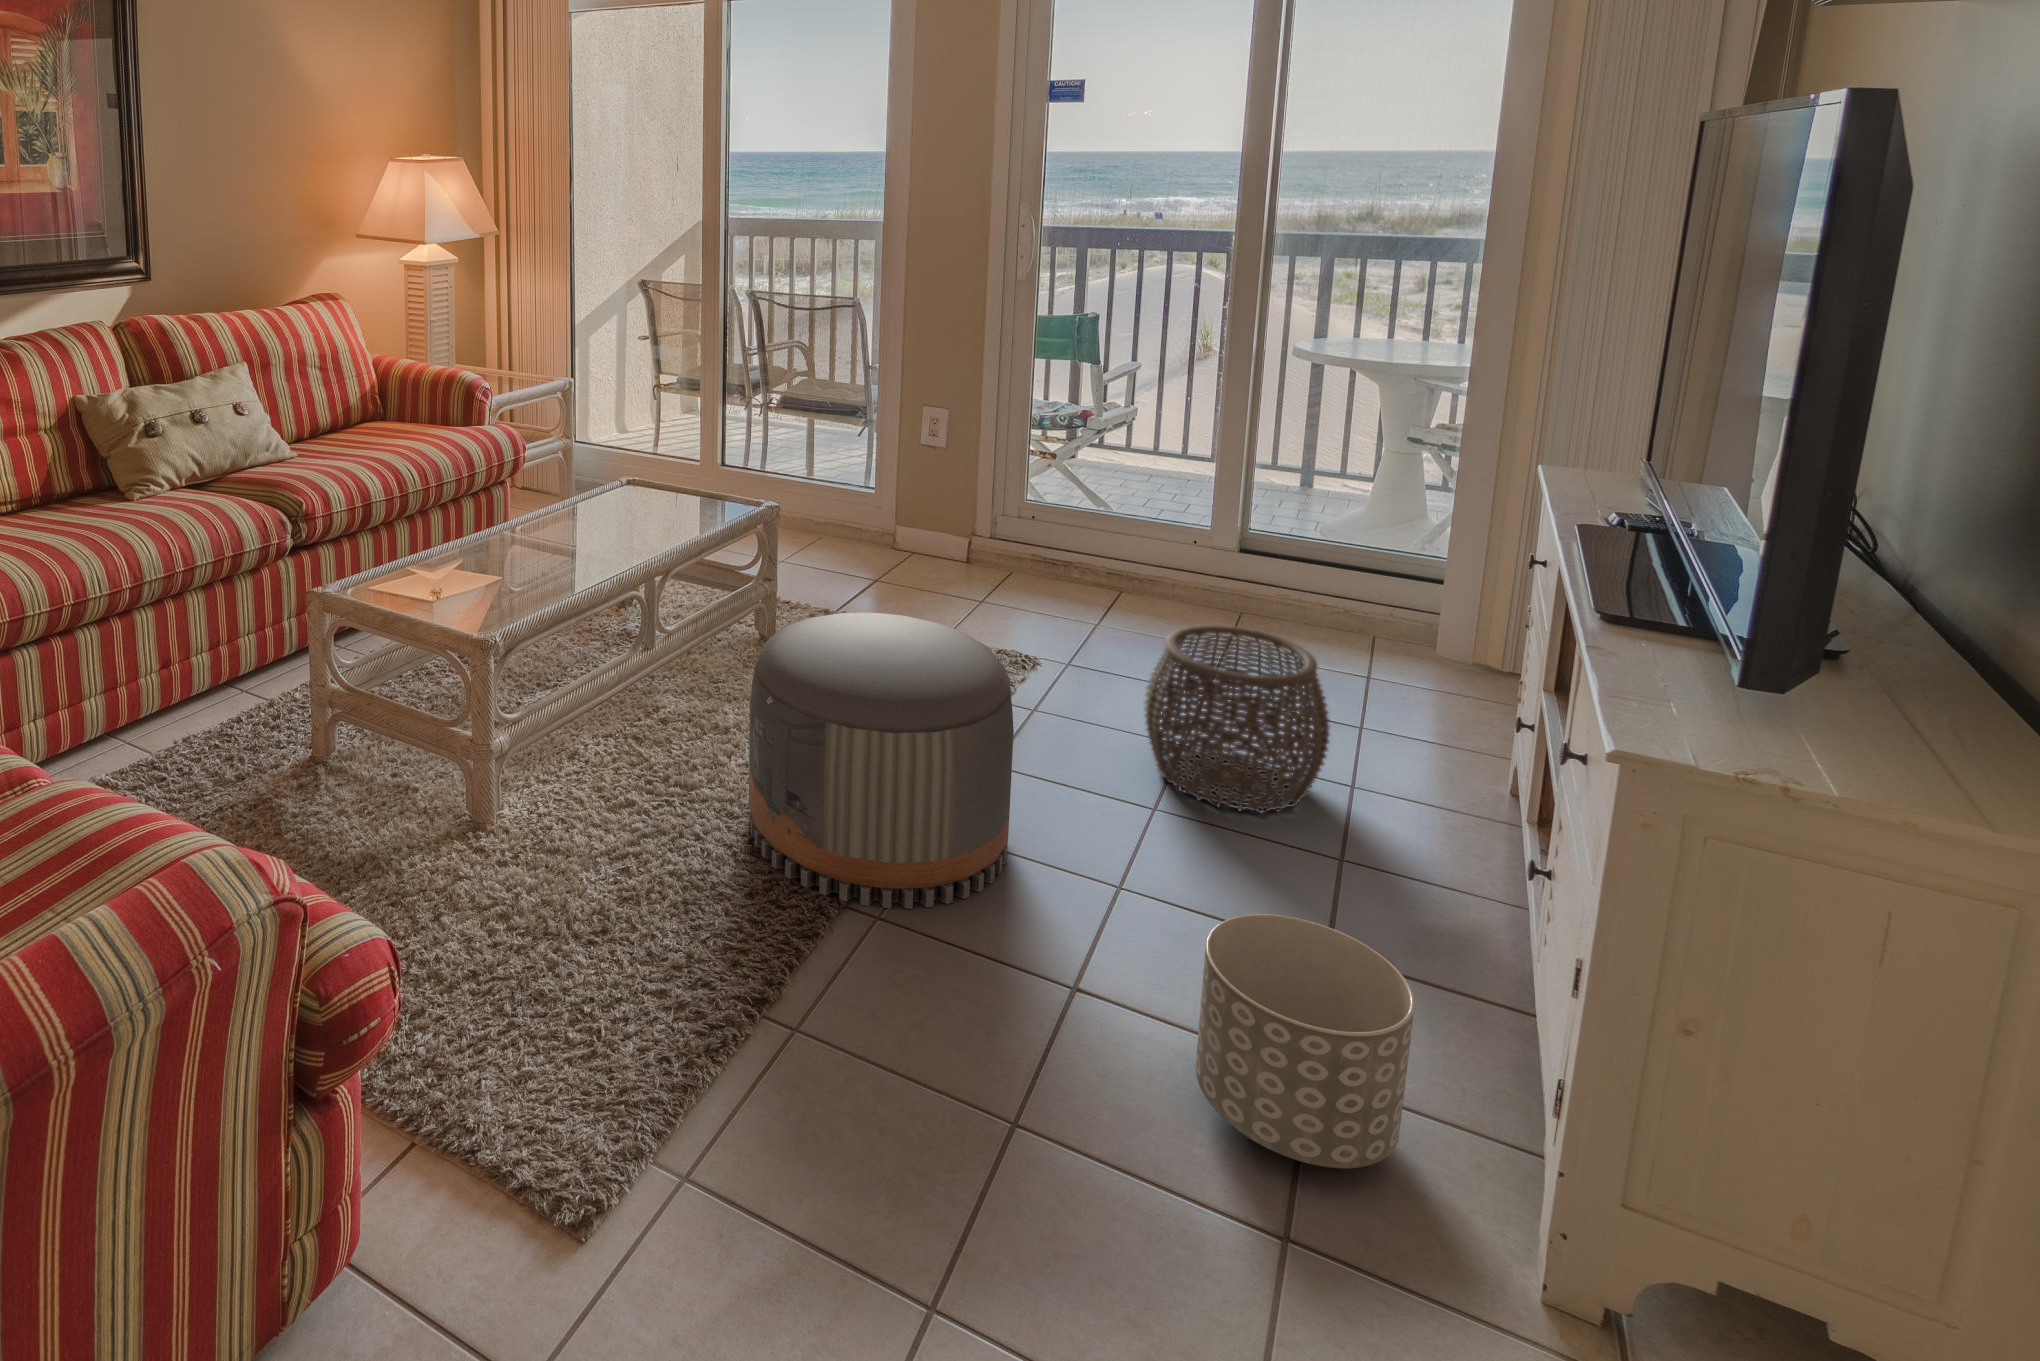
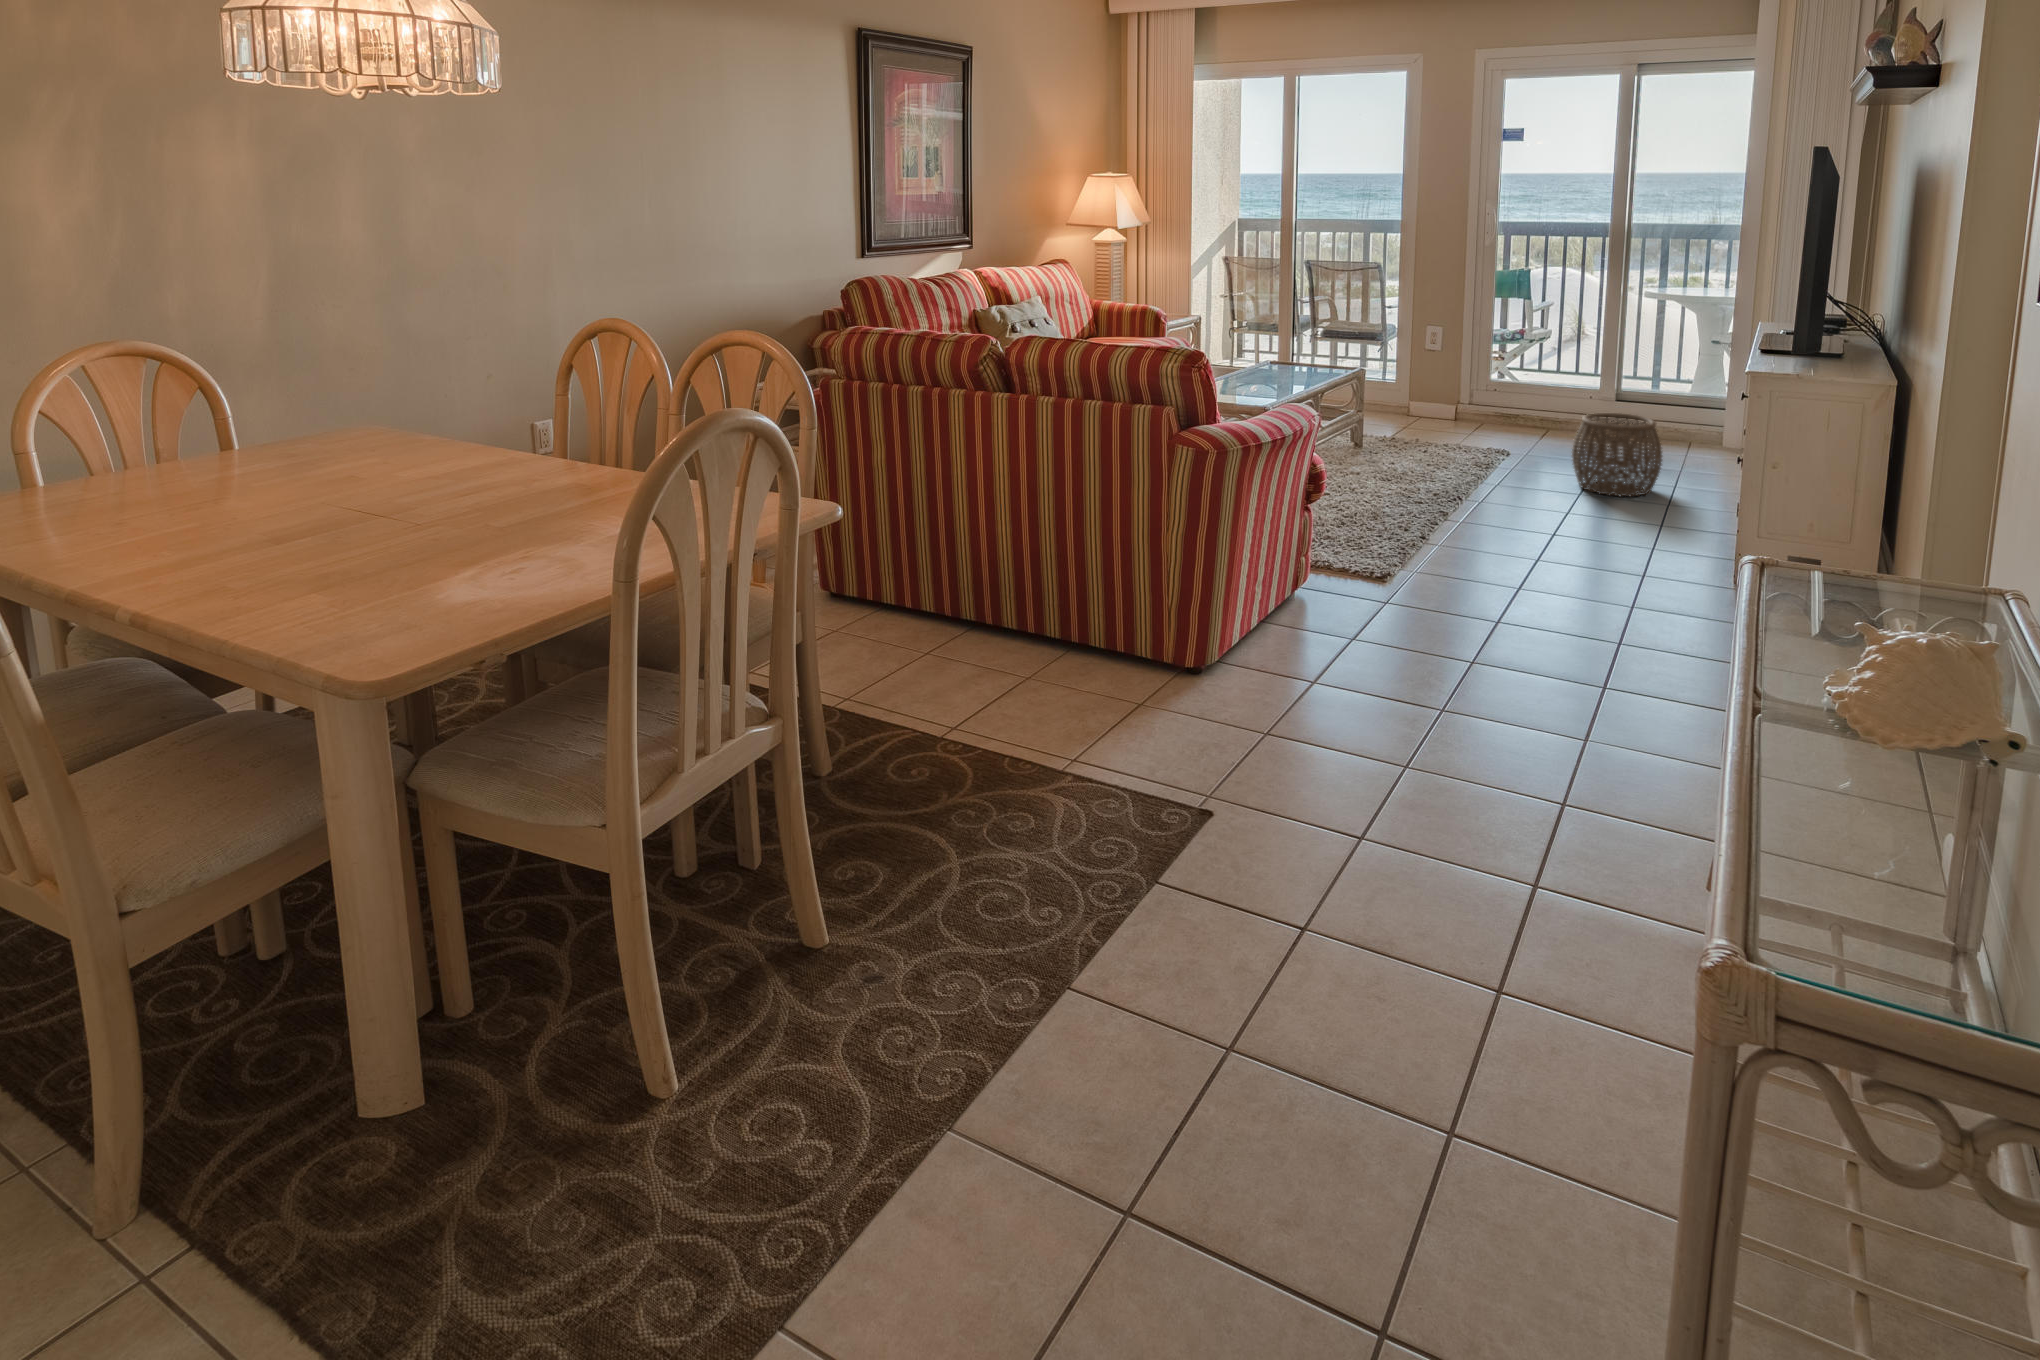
pouf: present [749,612,1014,908] -> none [1380,401,1514,524]
planter: present [1196,914,1415,1169] -> none [1604,486,1689,569]

